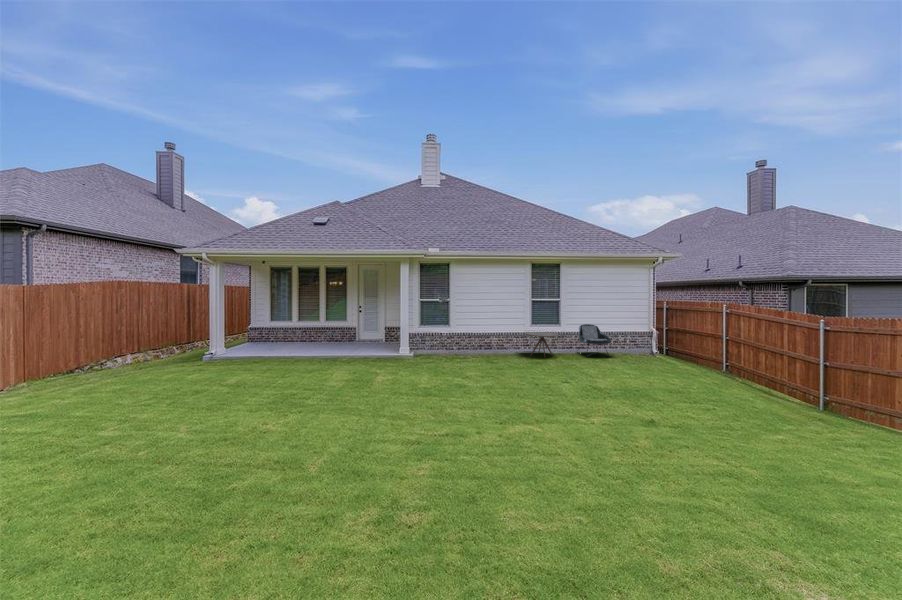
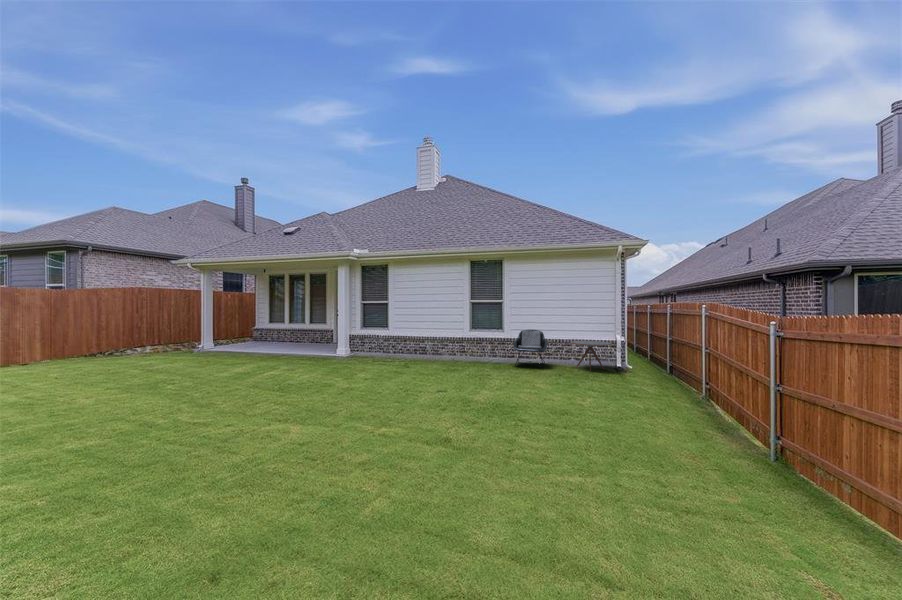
round table: present [526,332,559,357] -> present [570,341,611,371]

